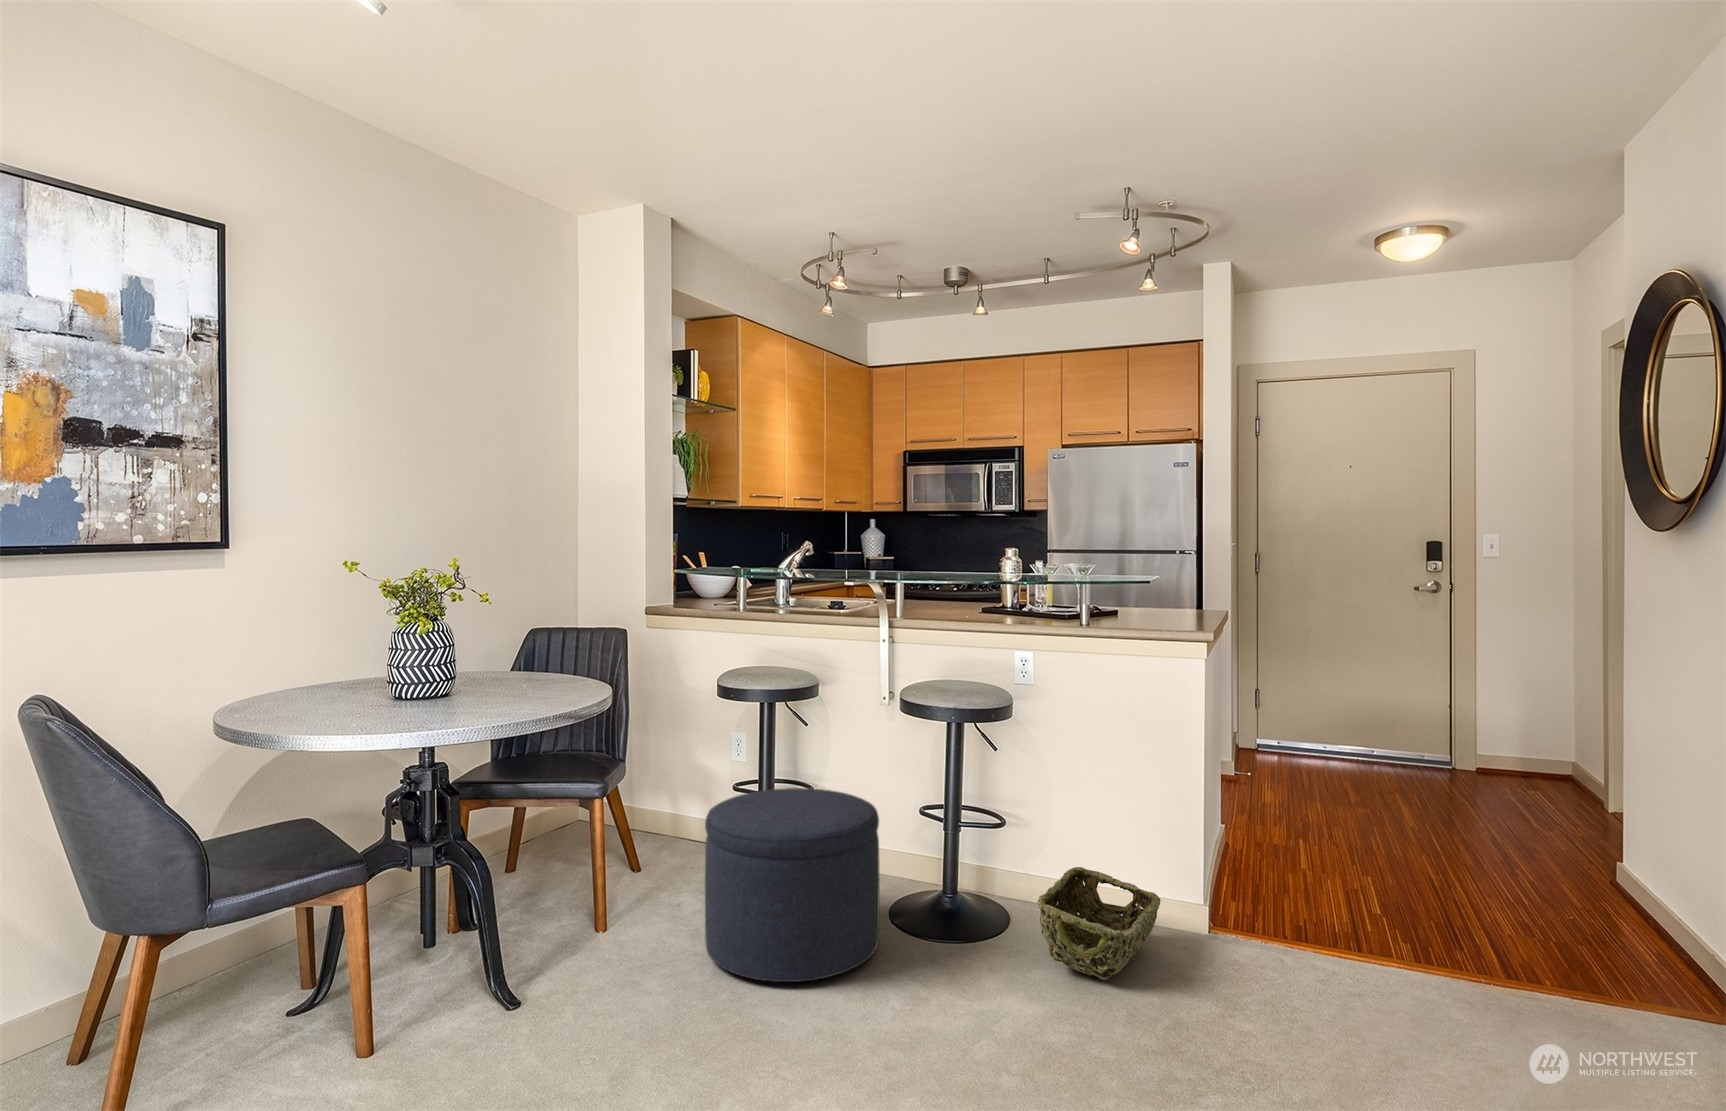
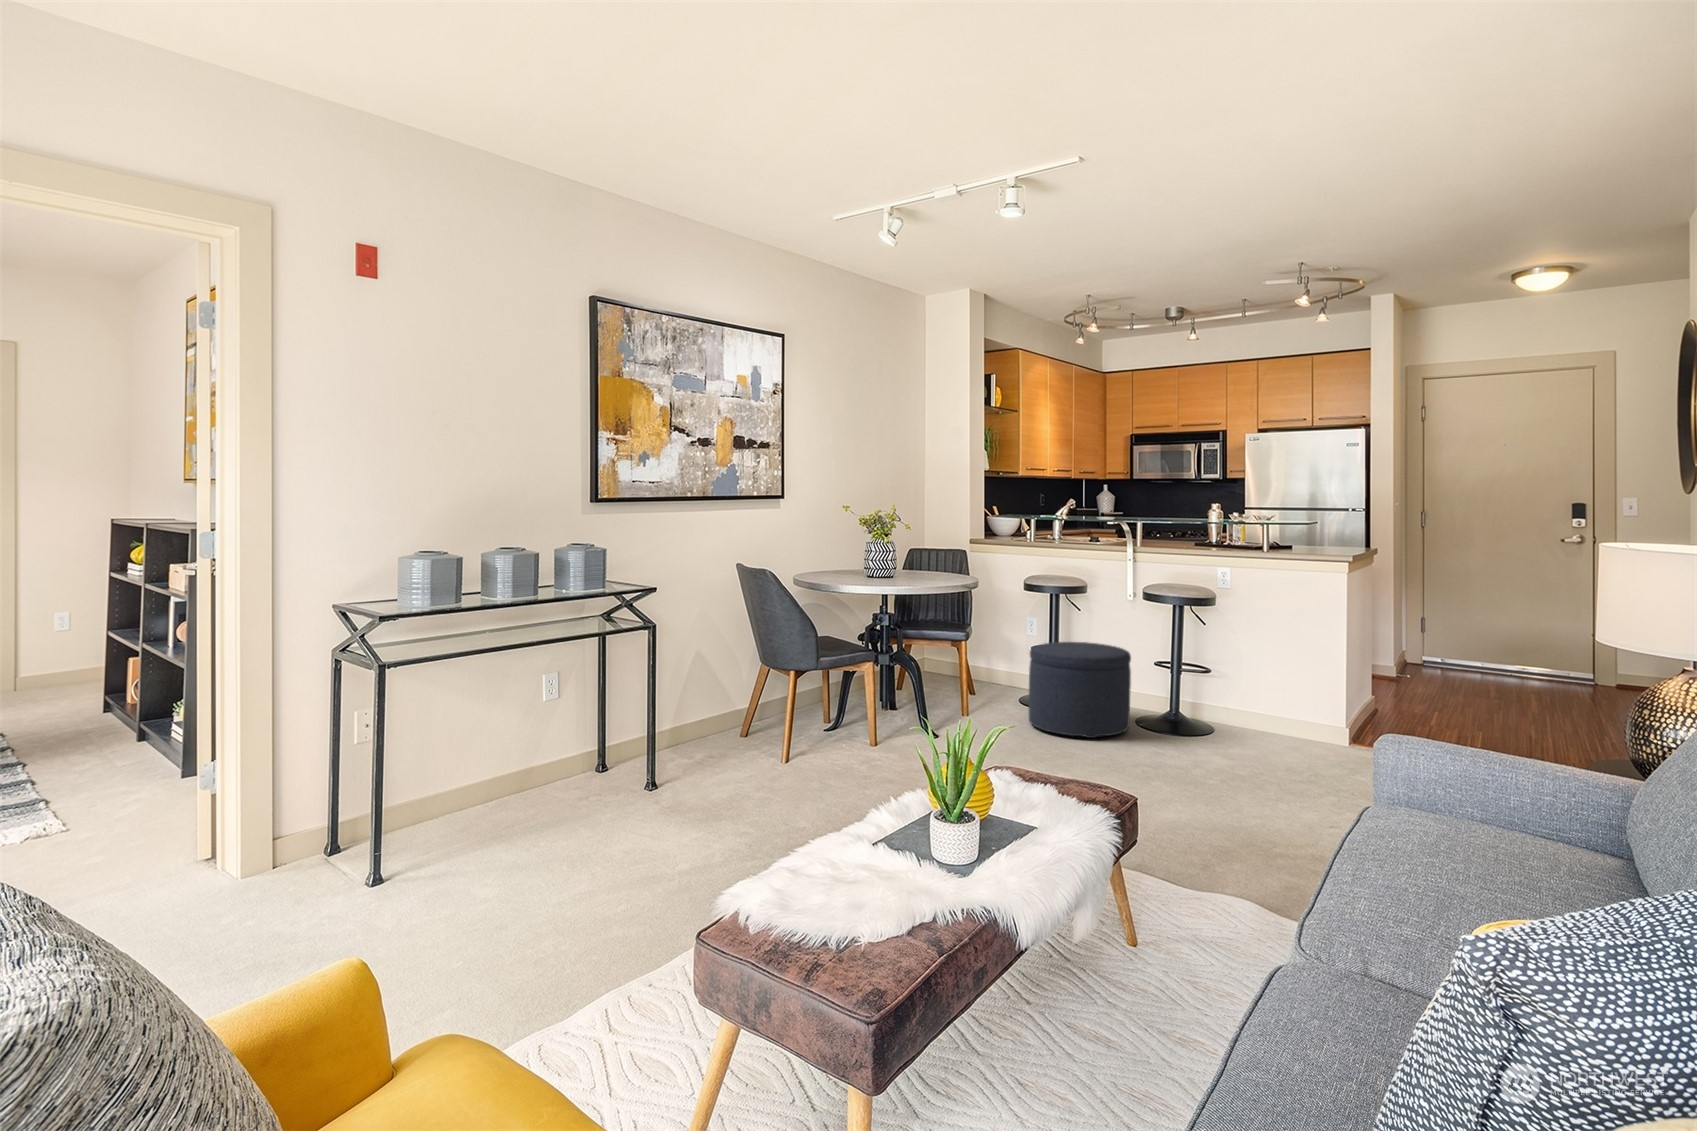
woven basket: present [1037,867,1161,980] -> none [1227,695,1307,749]

